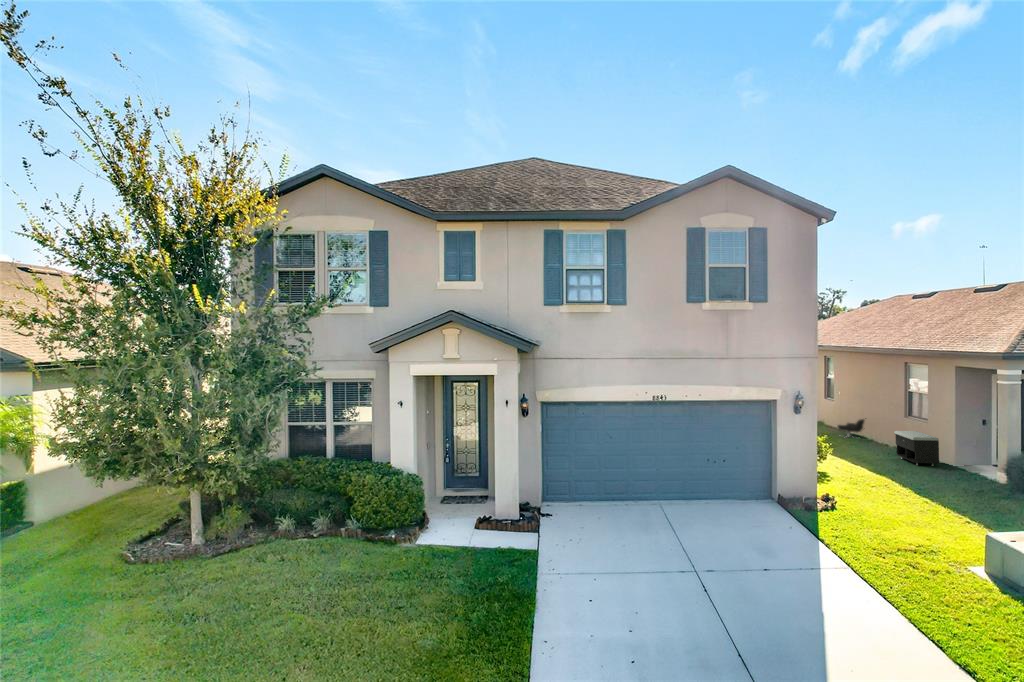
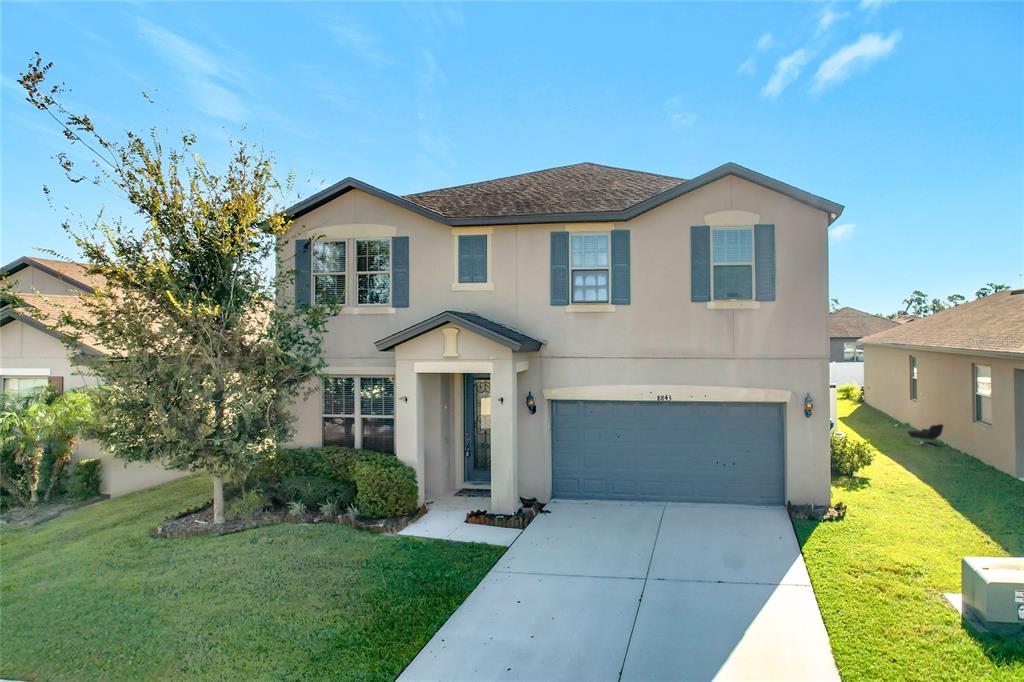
storage bench: present [894,431,939,466] -> none [956,437,1001,475]

